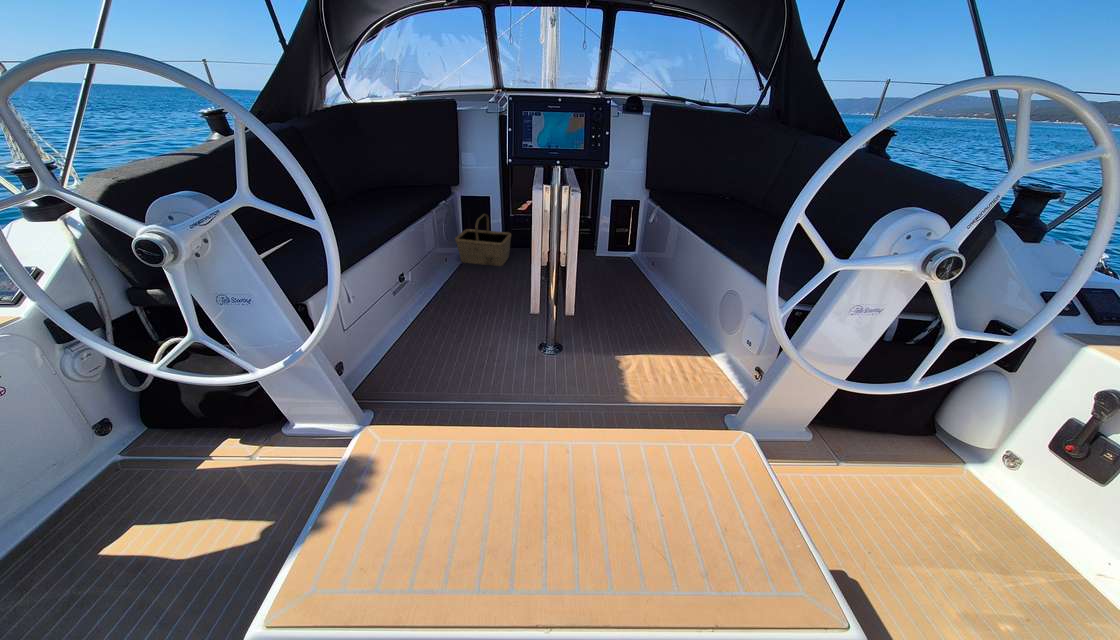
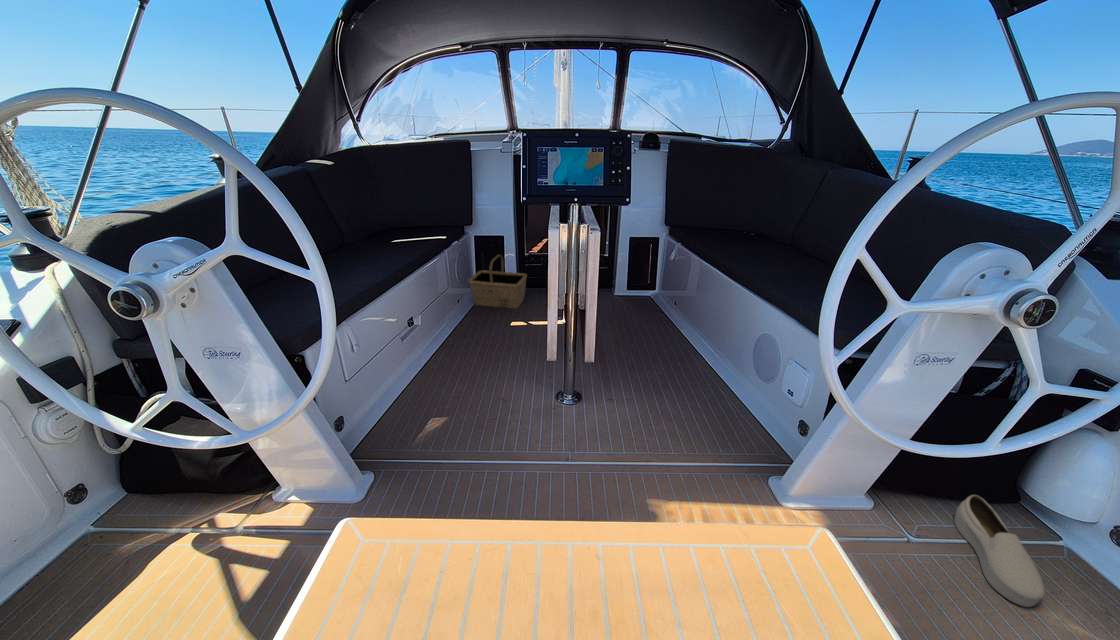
shoe: none [878,427,942,515] -> present [954,495,1045,607]

